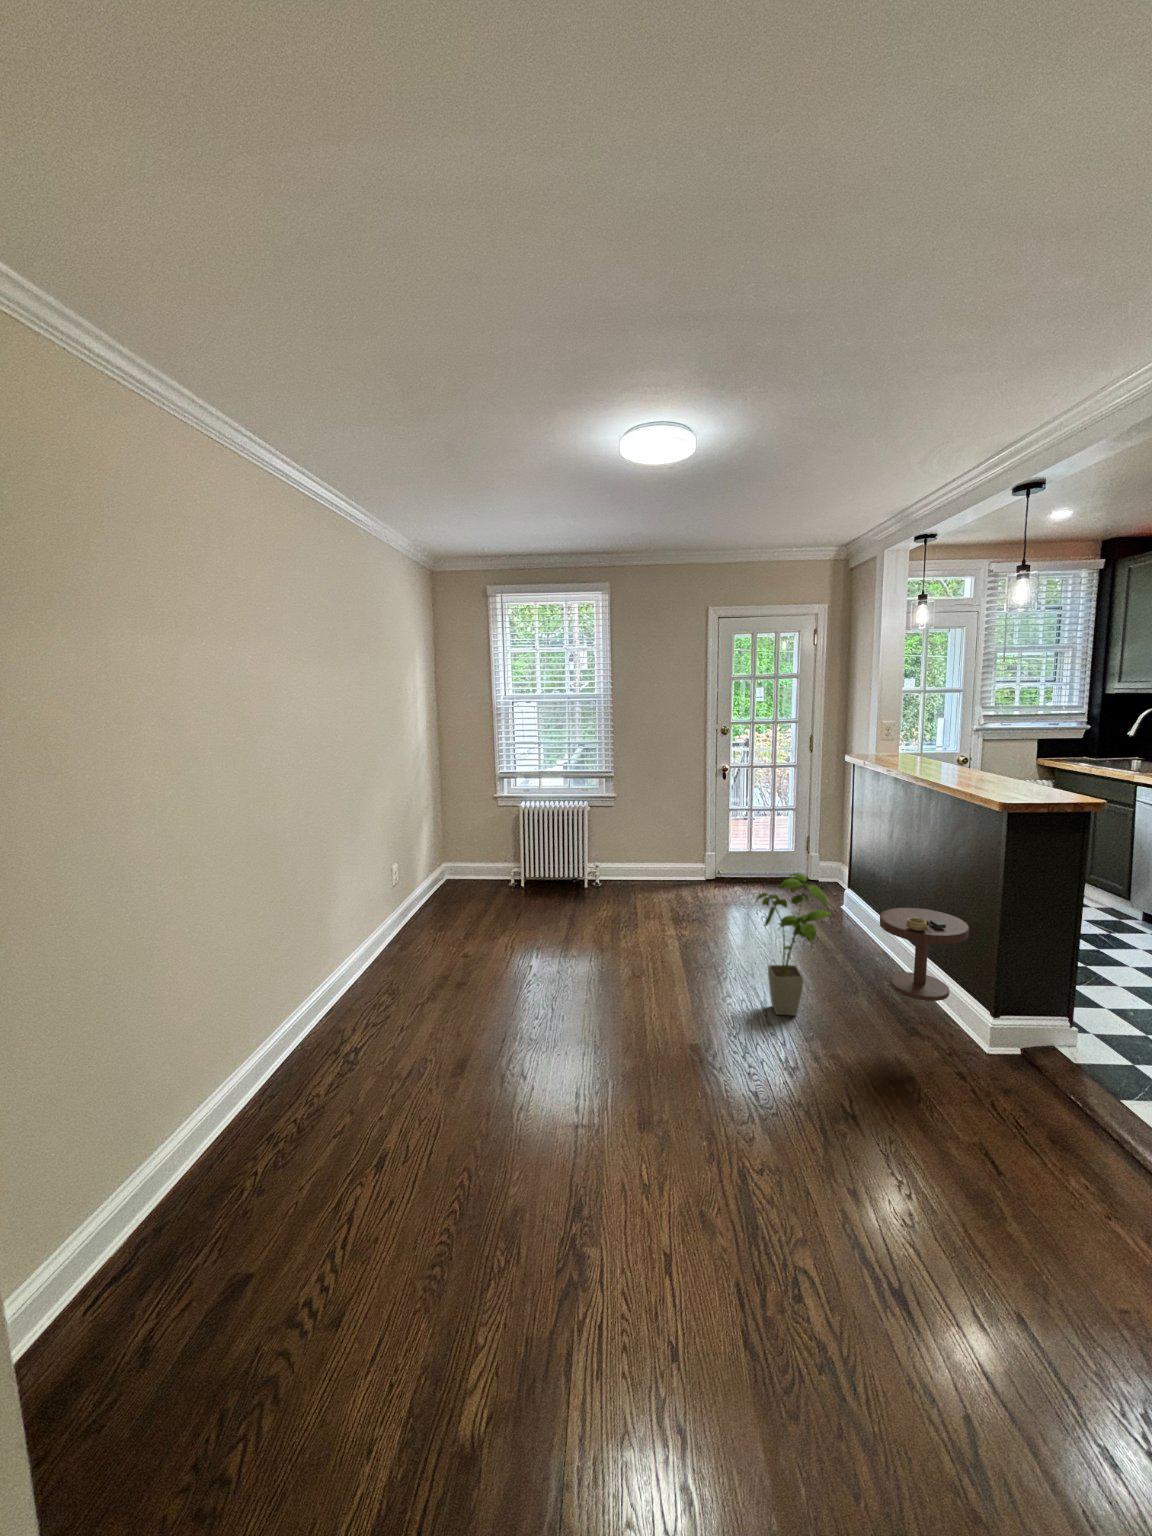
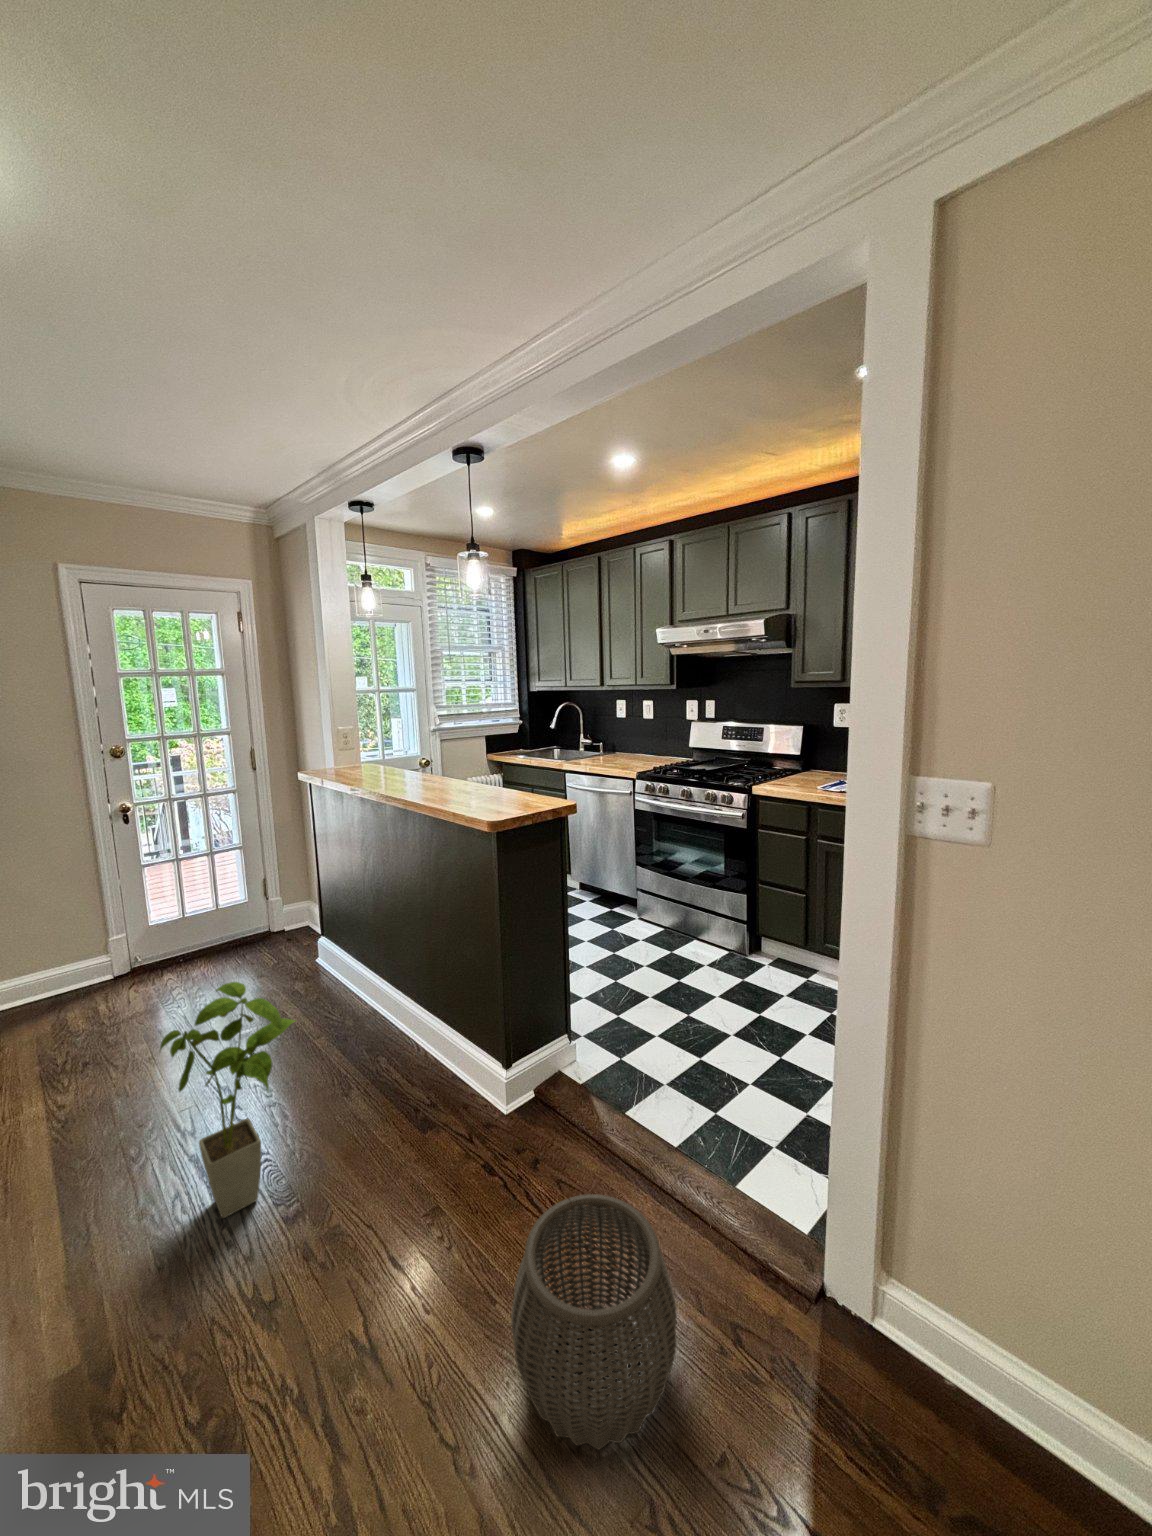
side table: present [880,908,969,1001] -> none [362,977,474,1183]
woven basket: none [959,1068,1104,1225] -> present [511,1194,677,1450]

